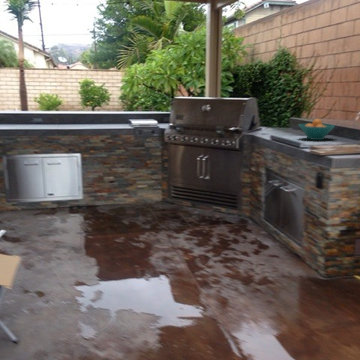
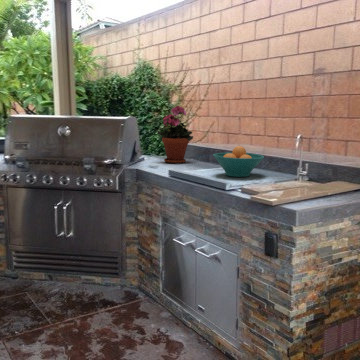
potted plant: none [271,90,298,132] -> present [158,106,193,164]

